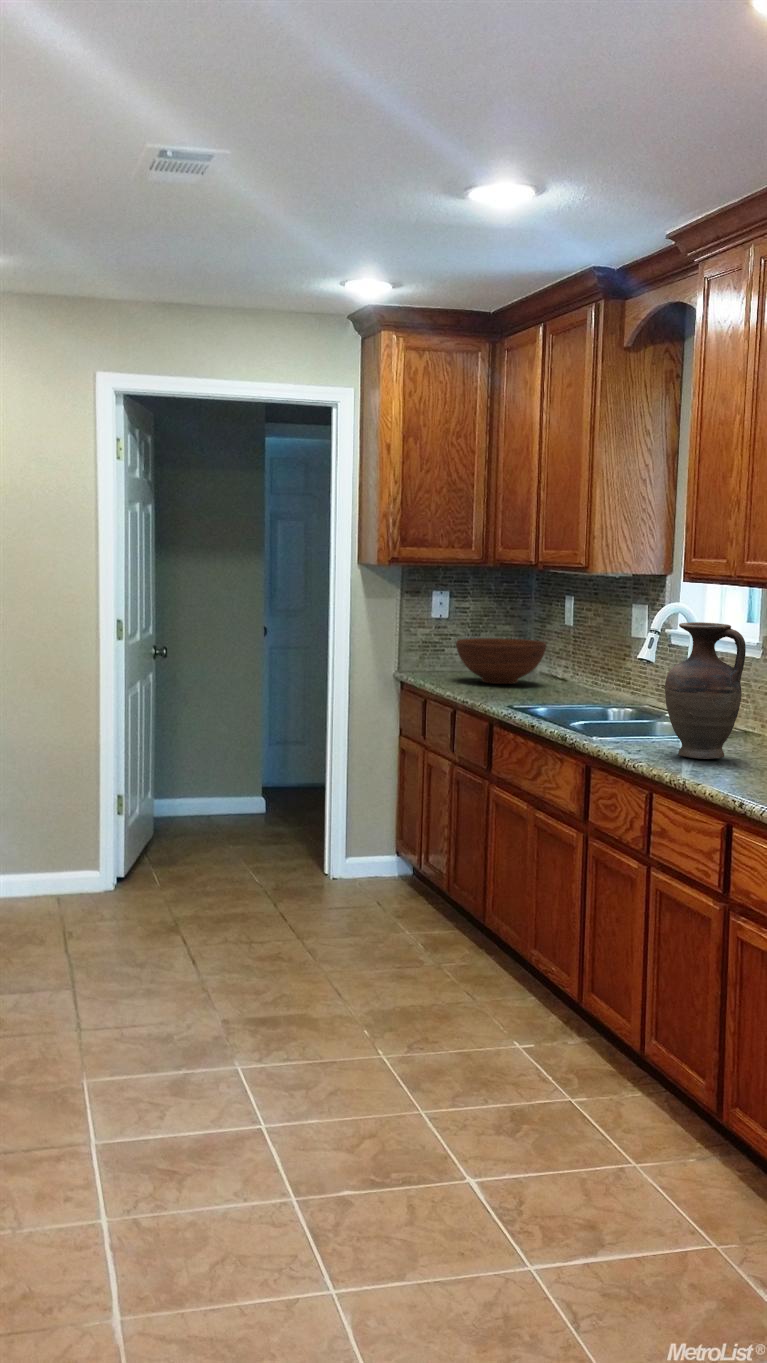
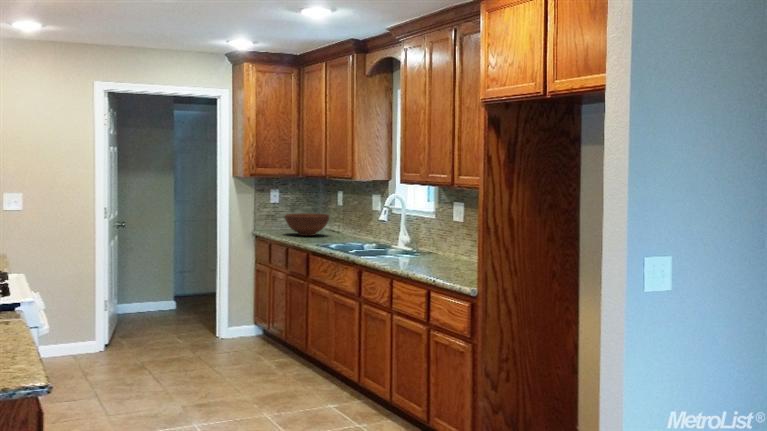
vase: present [665,622,746,759] -> none [395,203,430,264]

